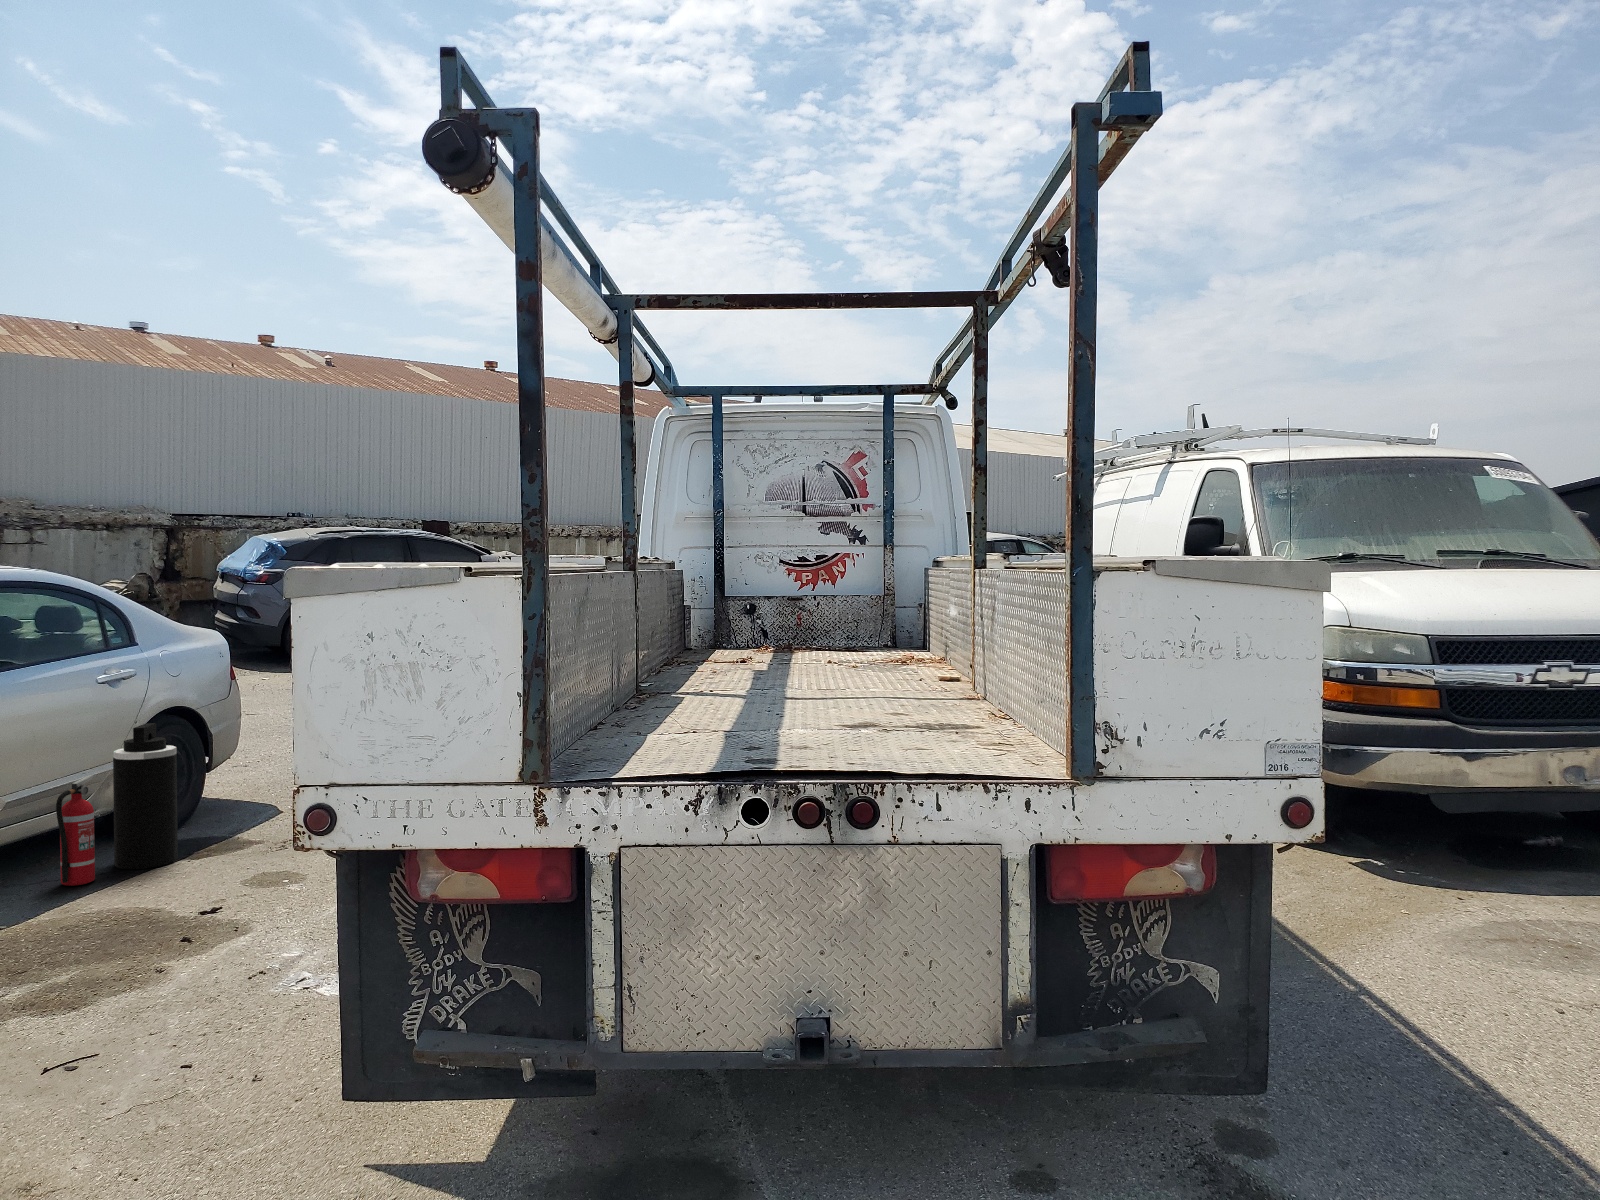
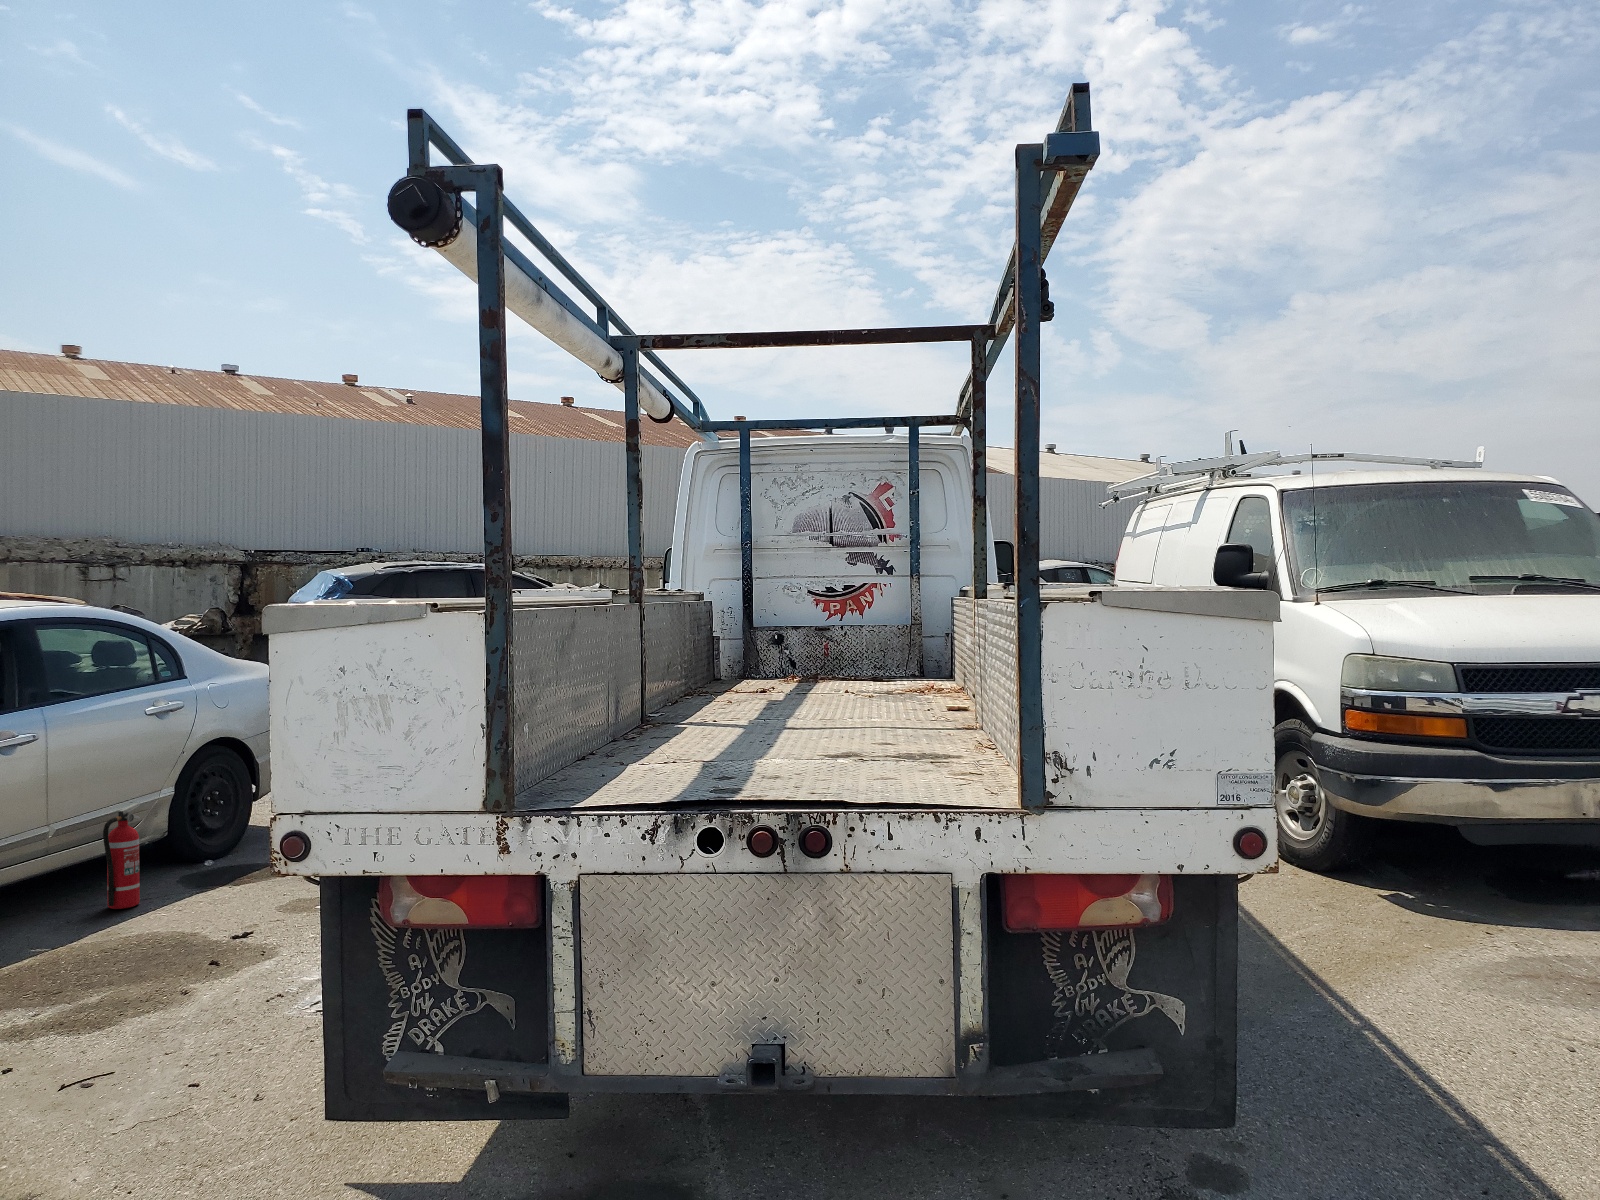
trash can: present [113,723,178,869] -> none [159,753,219,894]

